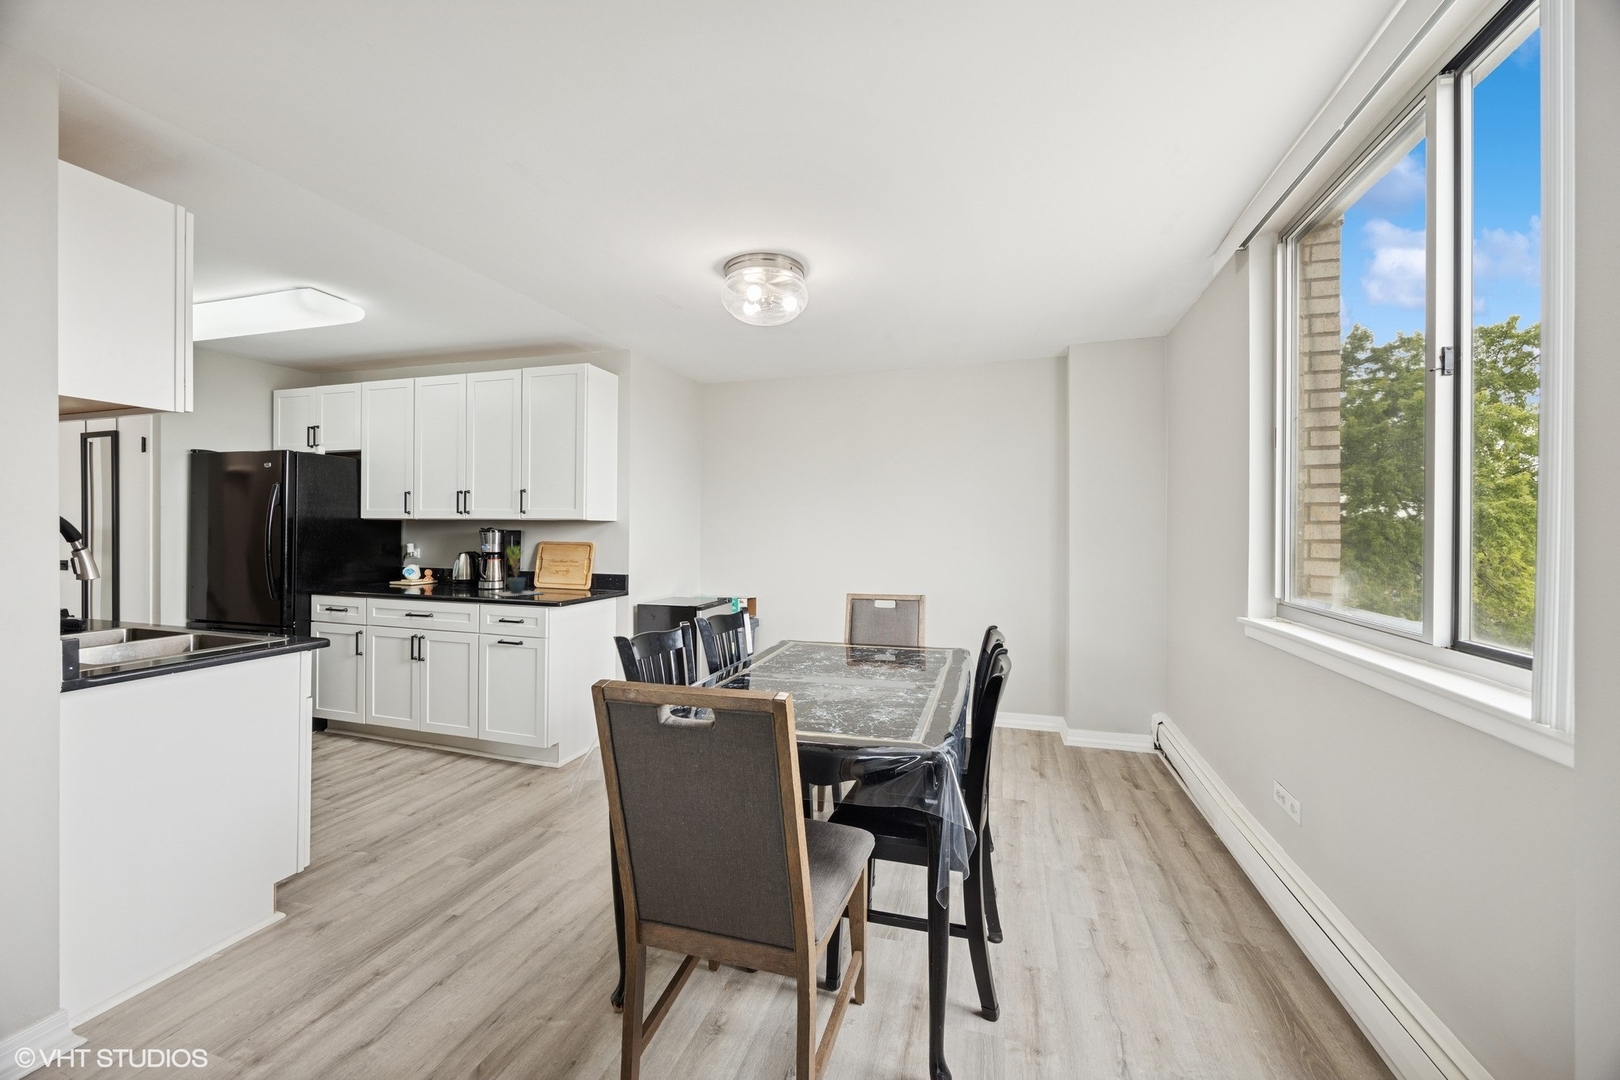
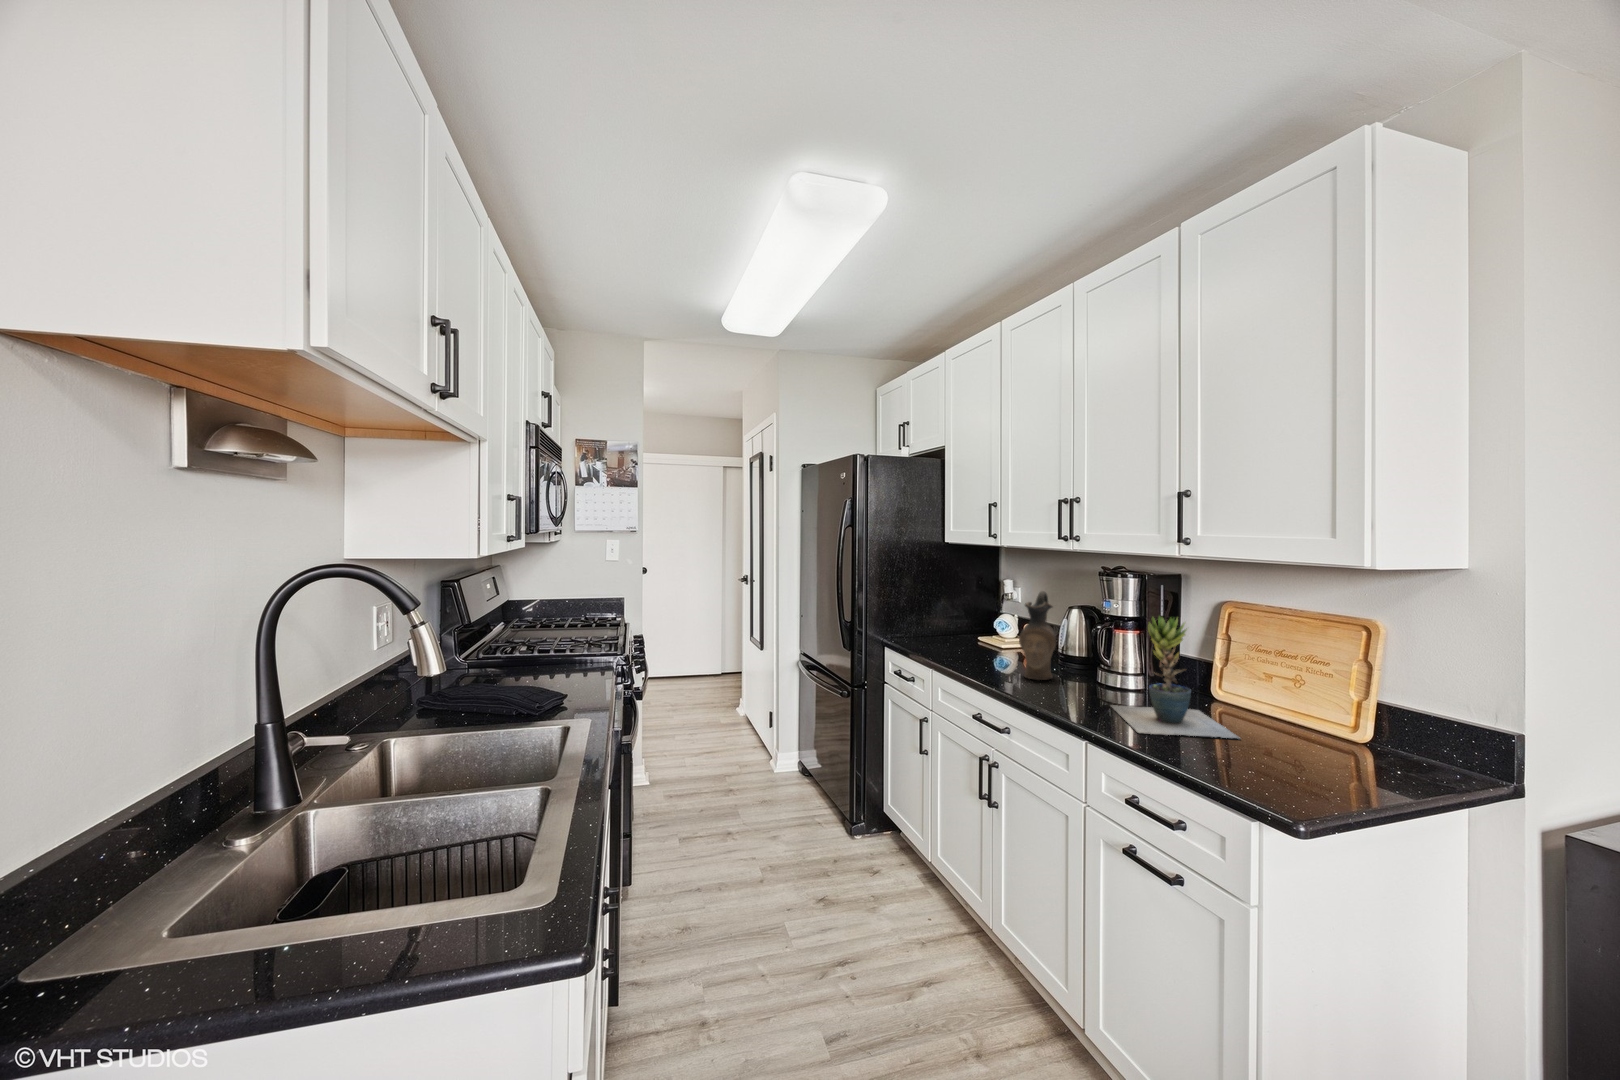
ceramic pitcher: none [433,542,456,591] -> present [1019,591,1056,680]

